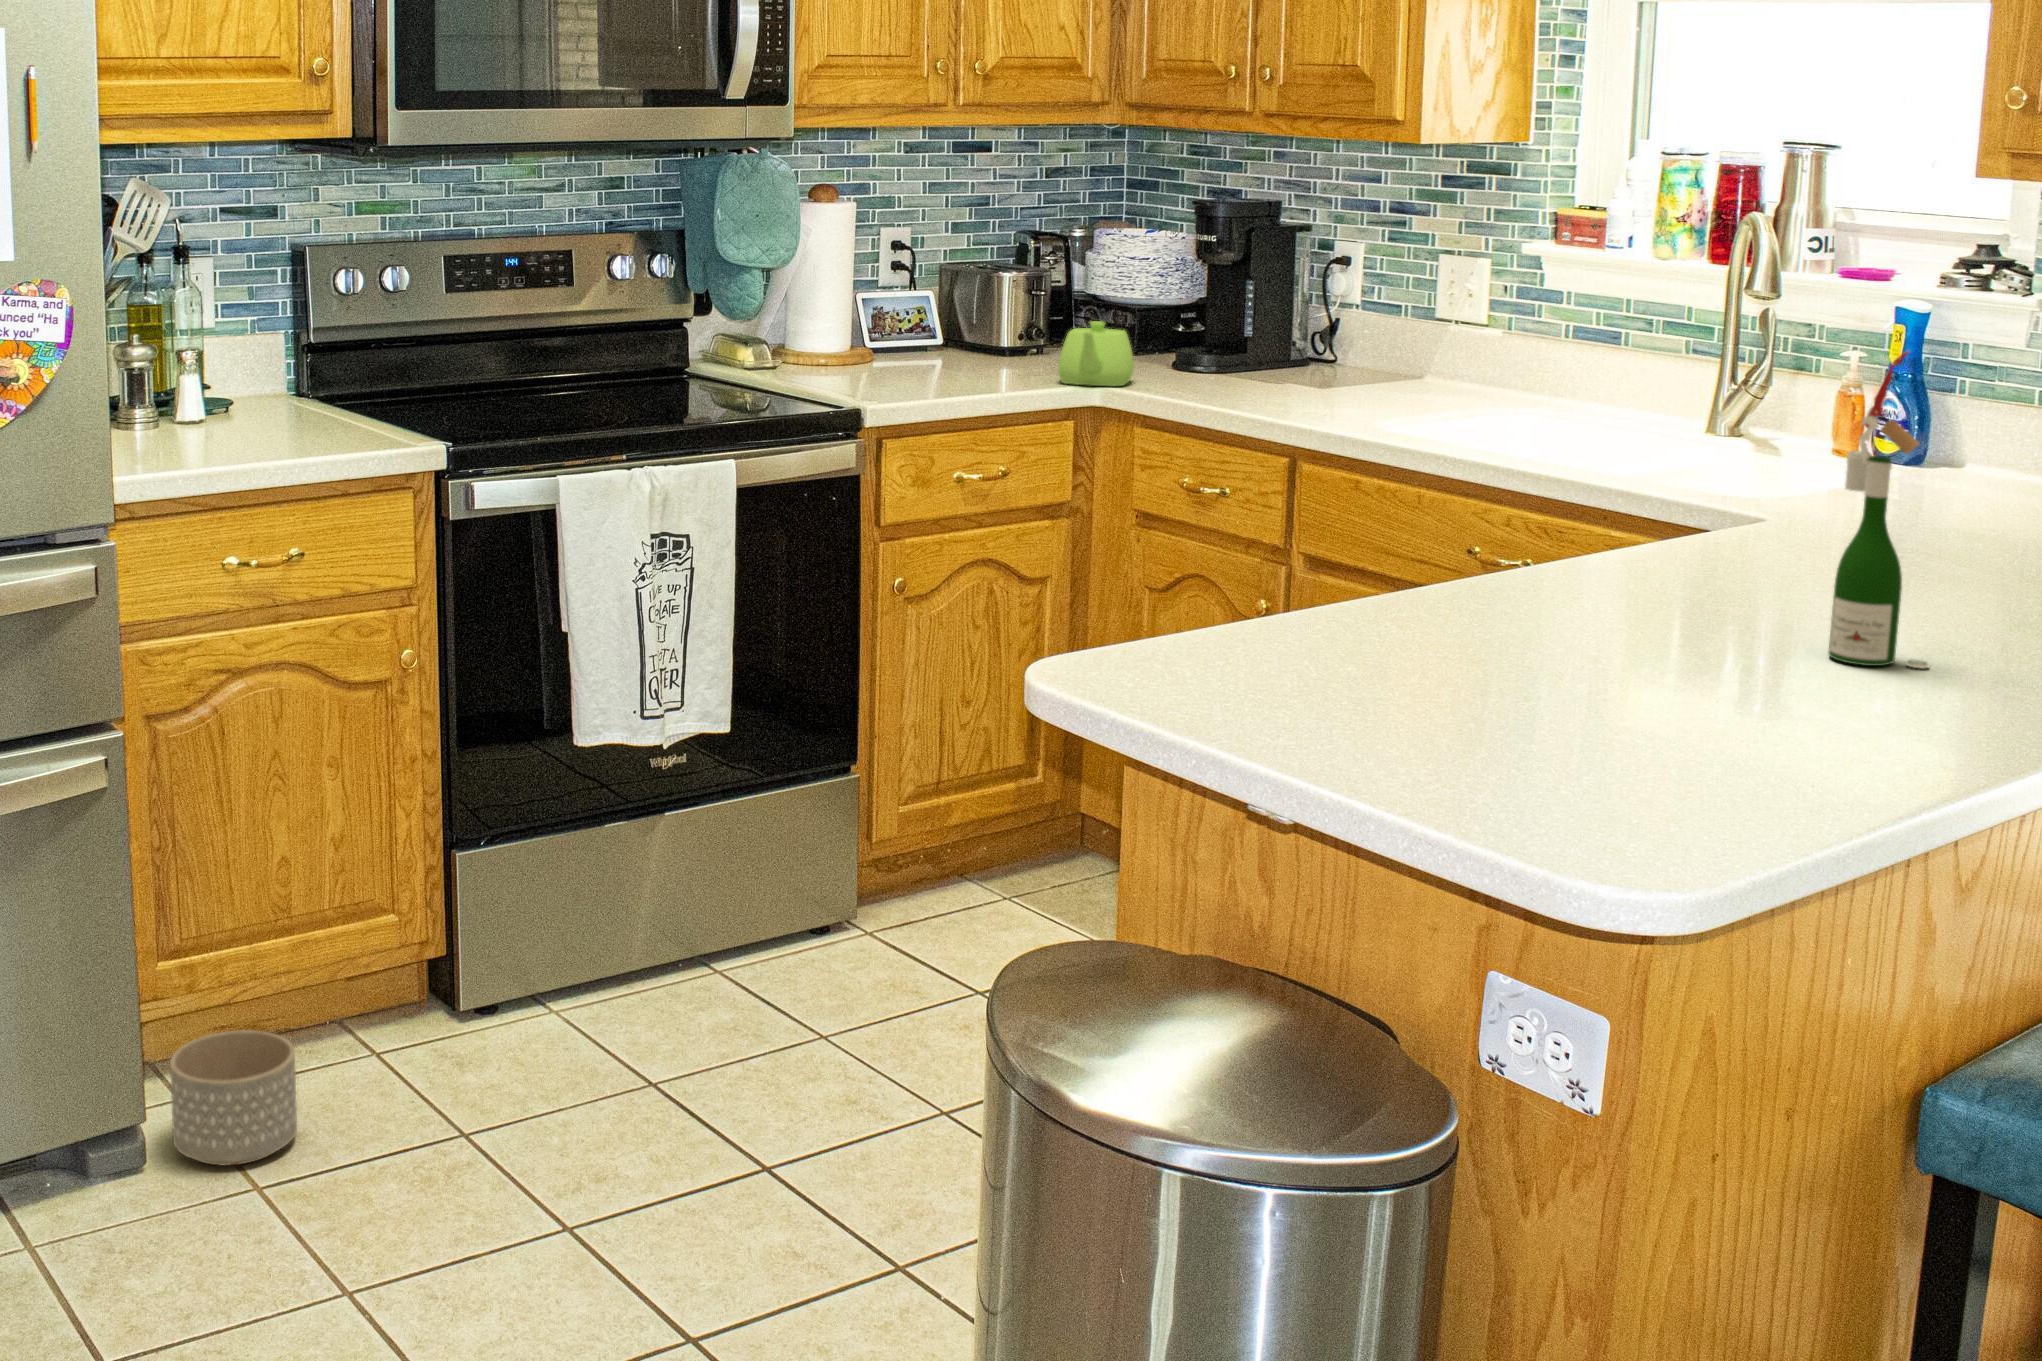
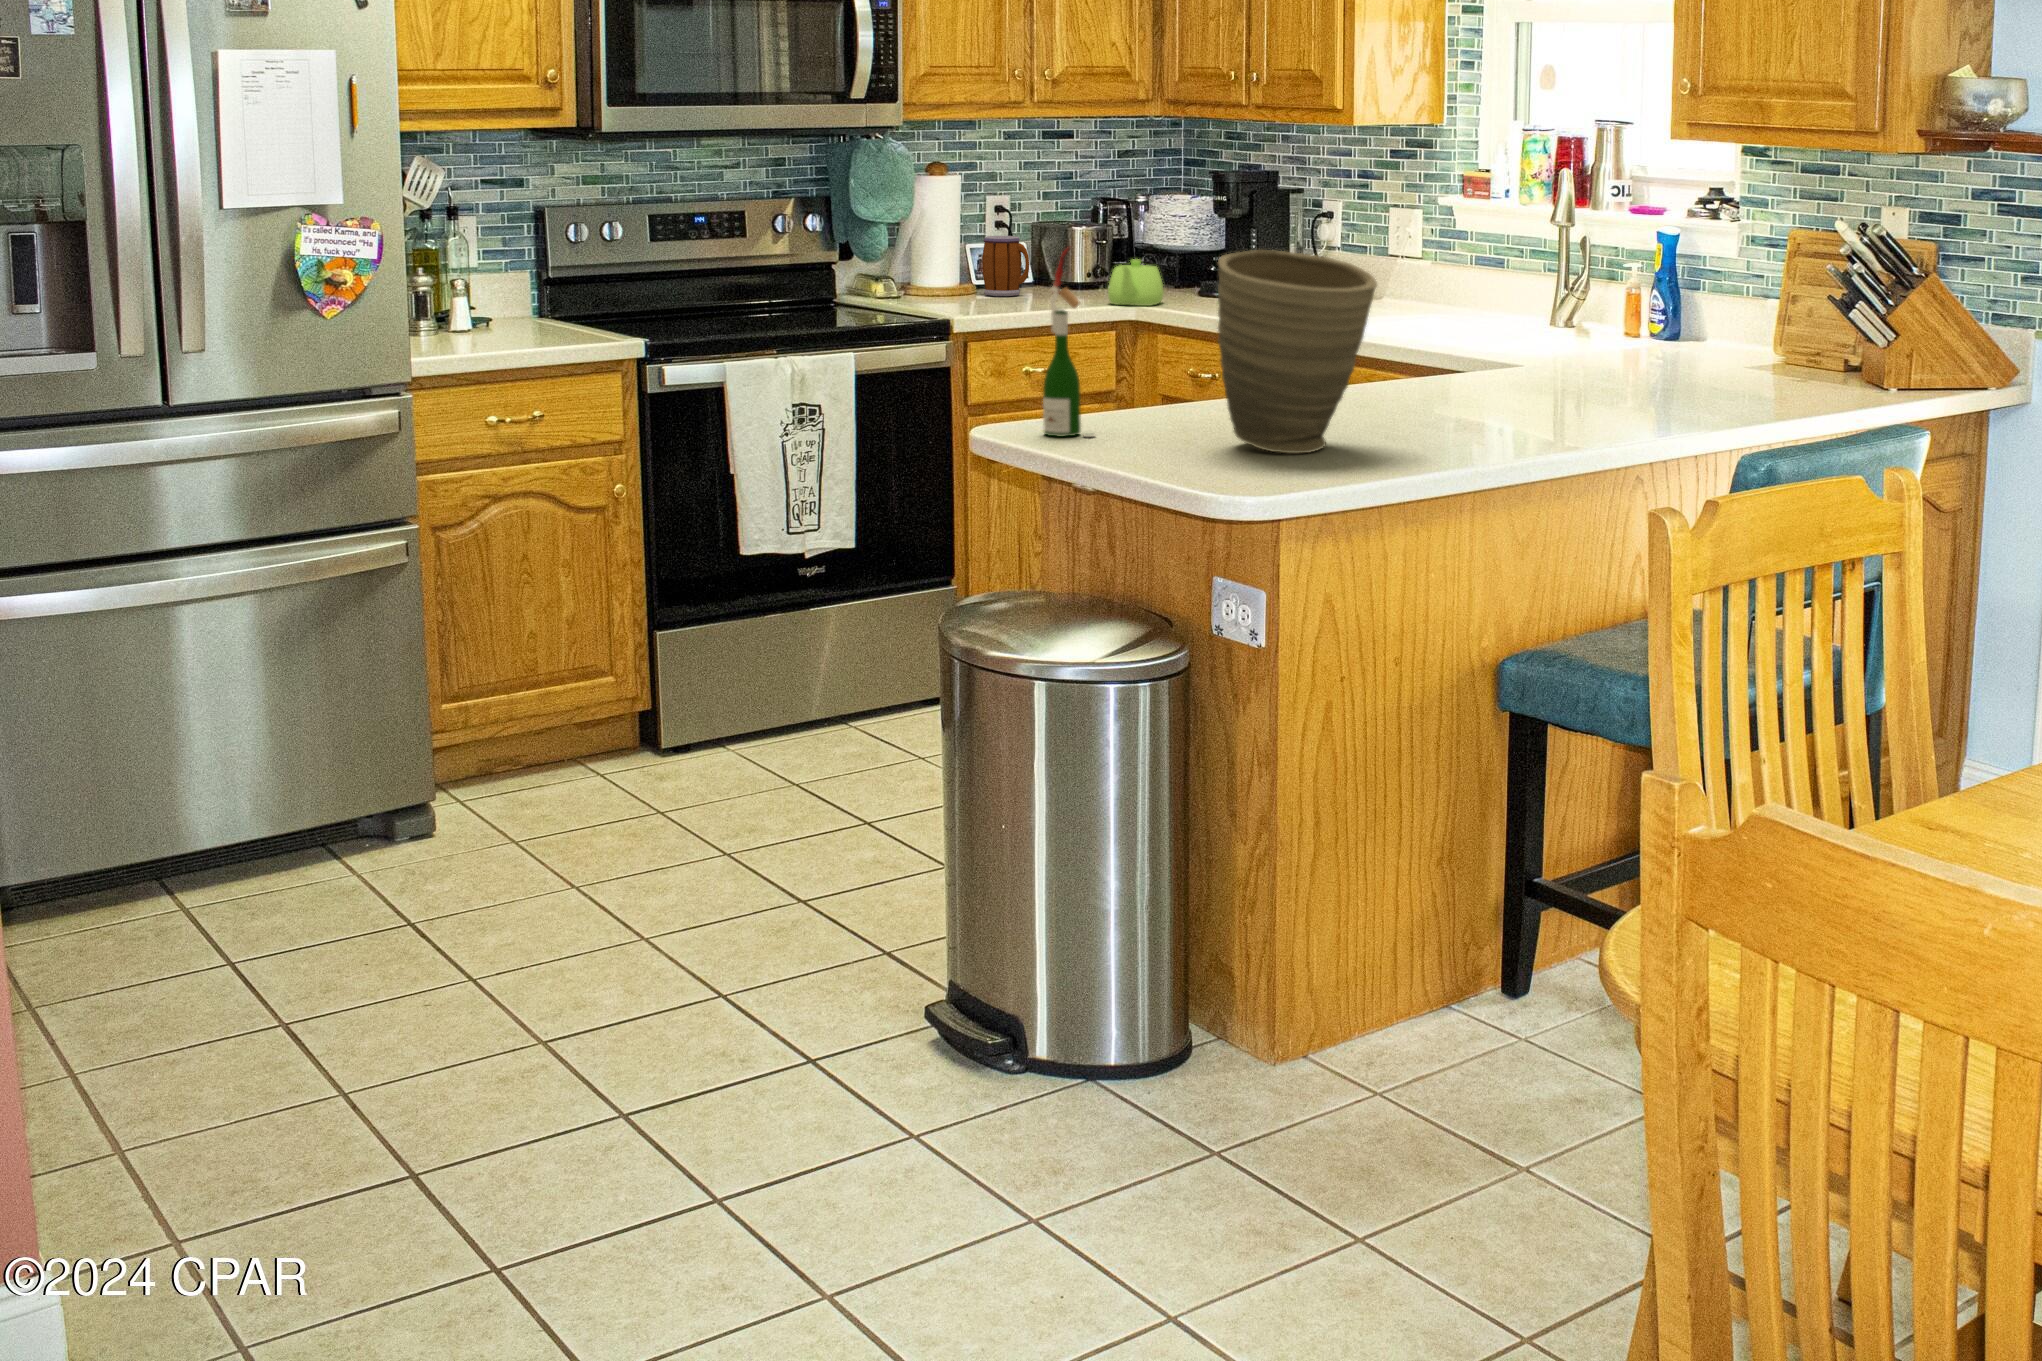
mug: none [880,285,944,368] -> present [983,236,1029,296]
wine bottle: present [1829,352,1929,668] -> present [1043,247,1095,437]
vase: none [1487,370,1808,753] -> present [1218,250,1377,453]
planter: present [170,1030,297,1166] -> none [457,740,548,825]

